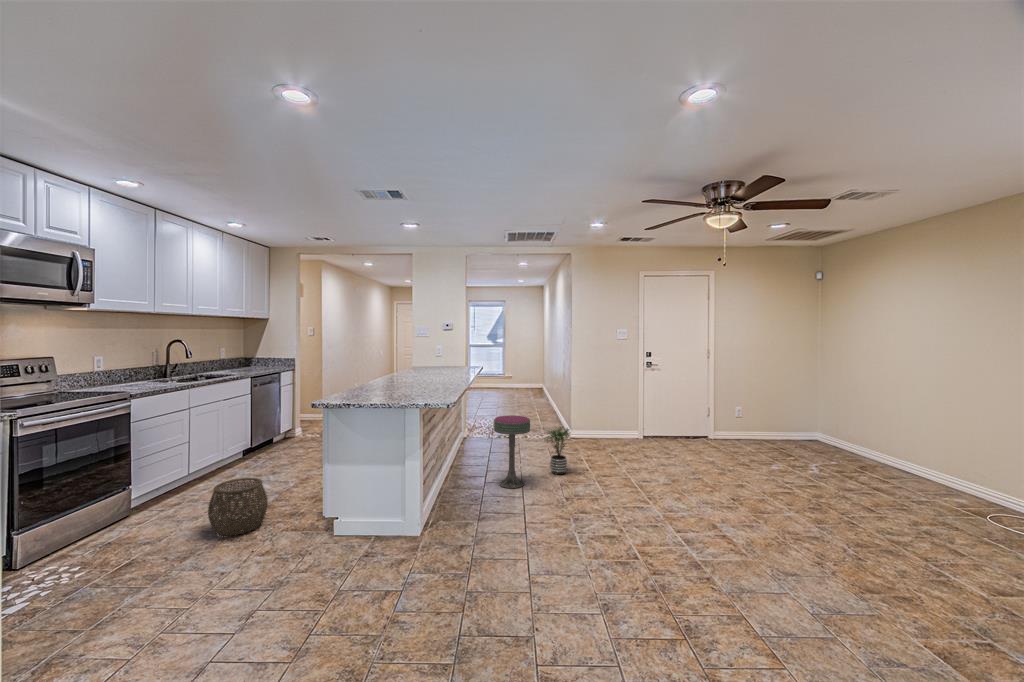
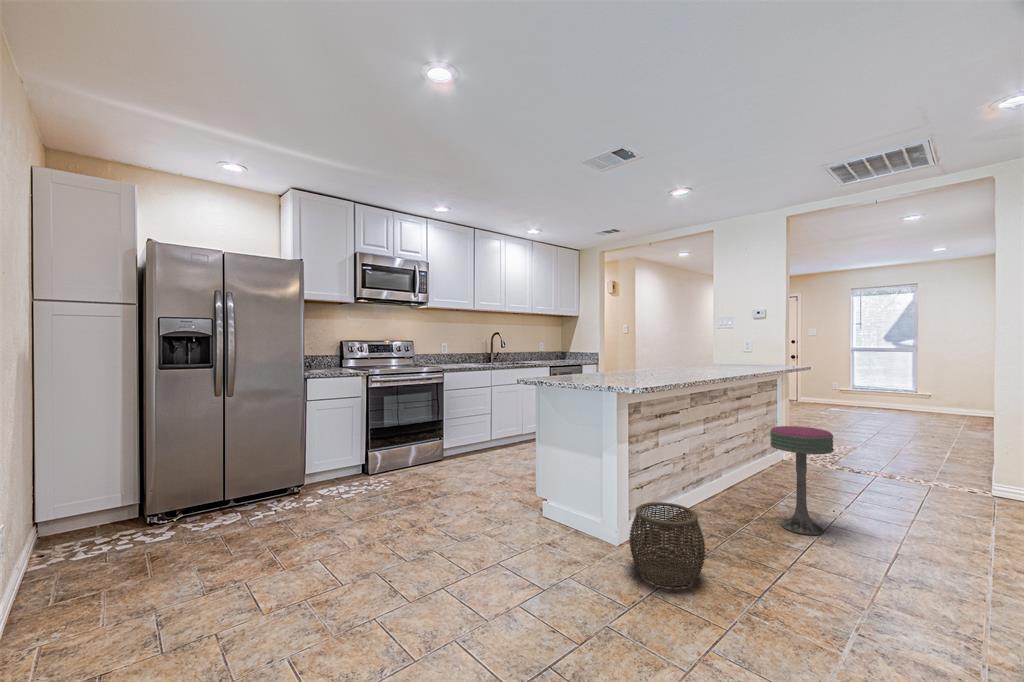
potted plant: present [544,427,569,475] -> none [869,456,941,539]
woven basket: present [208,478,268,536] -> present [629,502,706,587]

